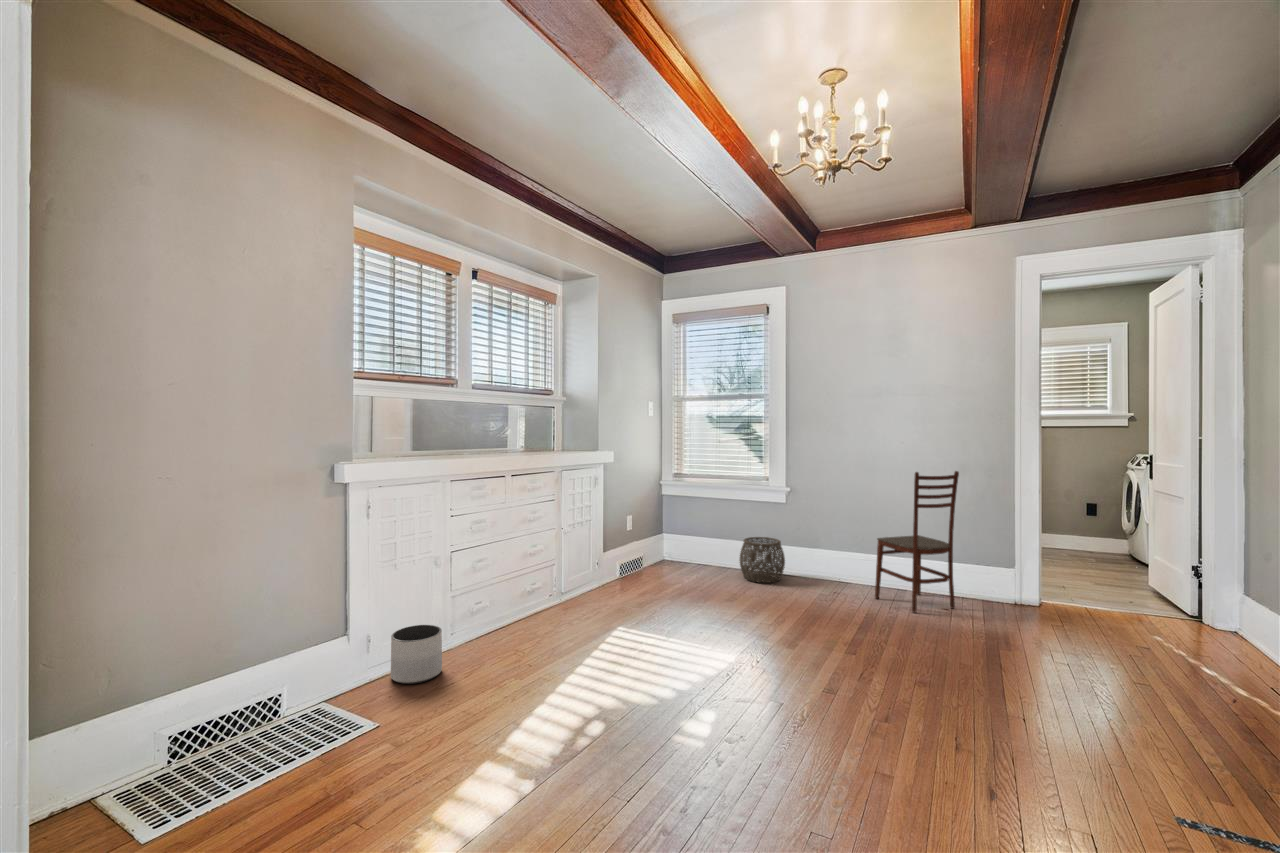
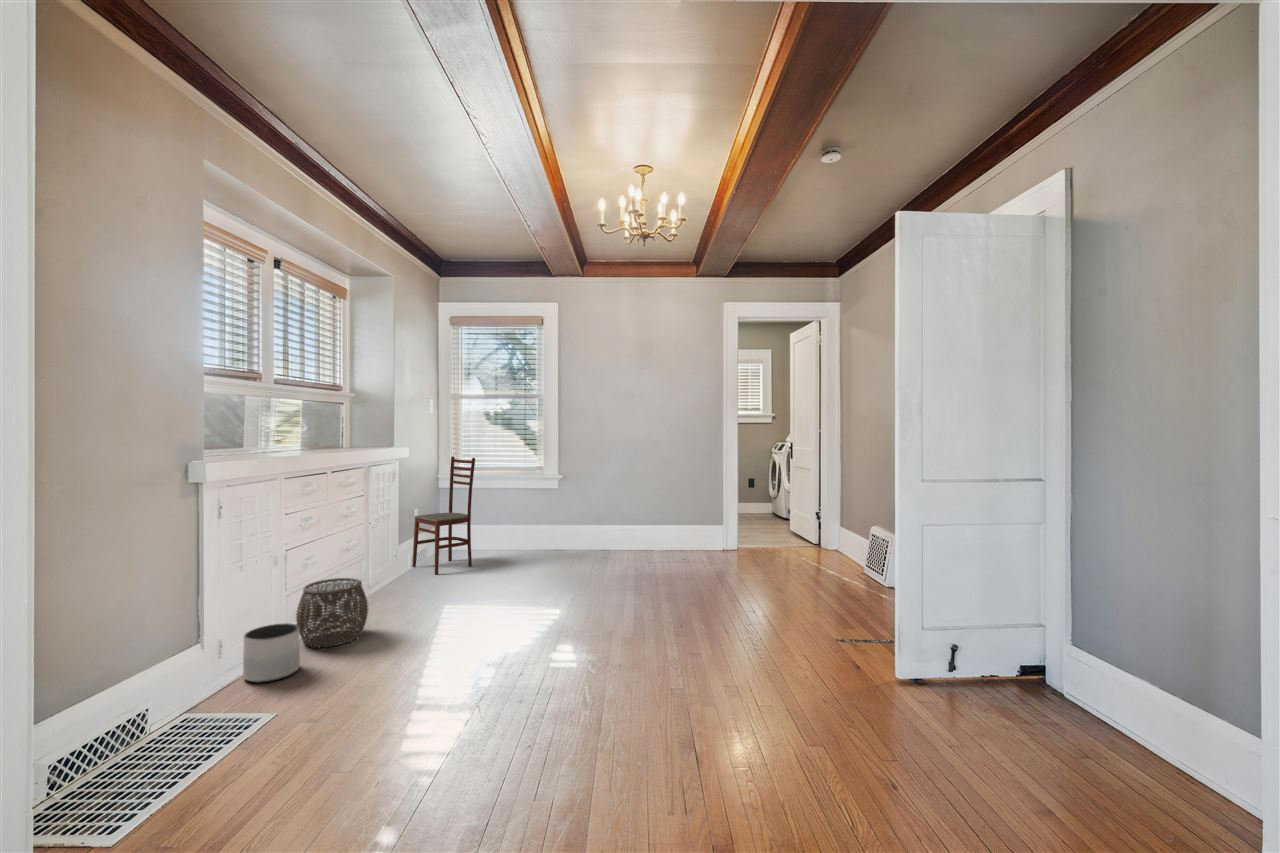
dining chair: present [875,471,959,612] -> present [412,456,475,574]
woven basket: present [740,537,785,583] -> present [296,578,368,648]

